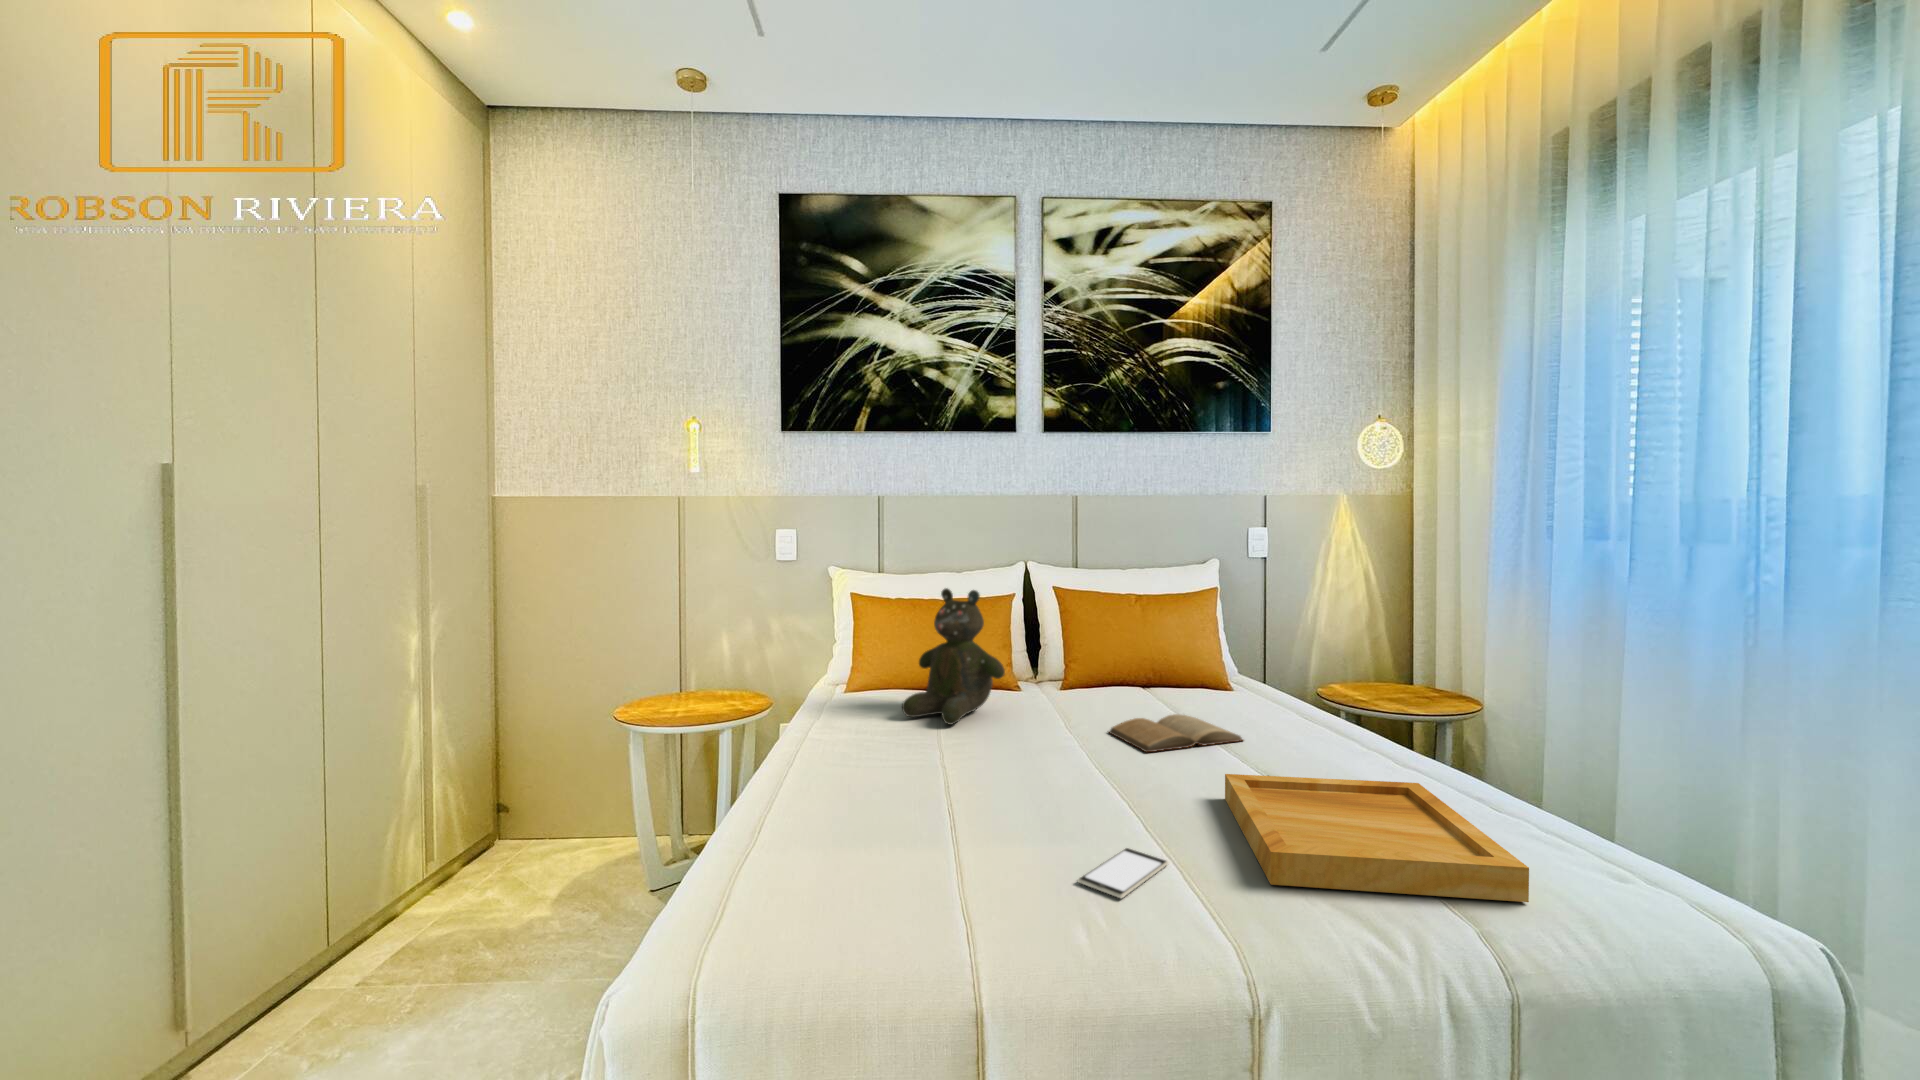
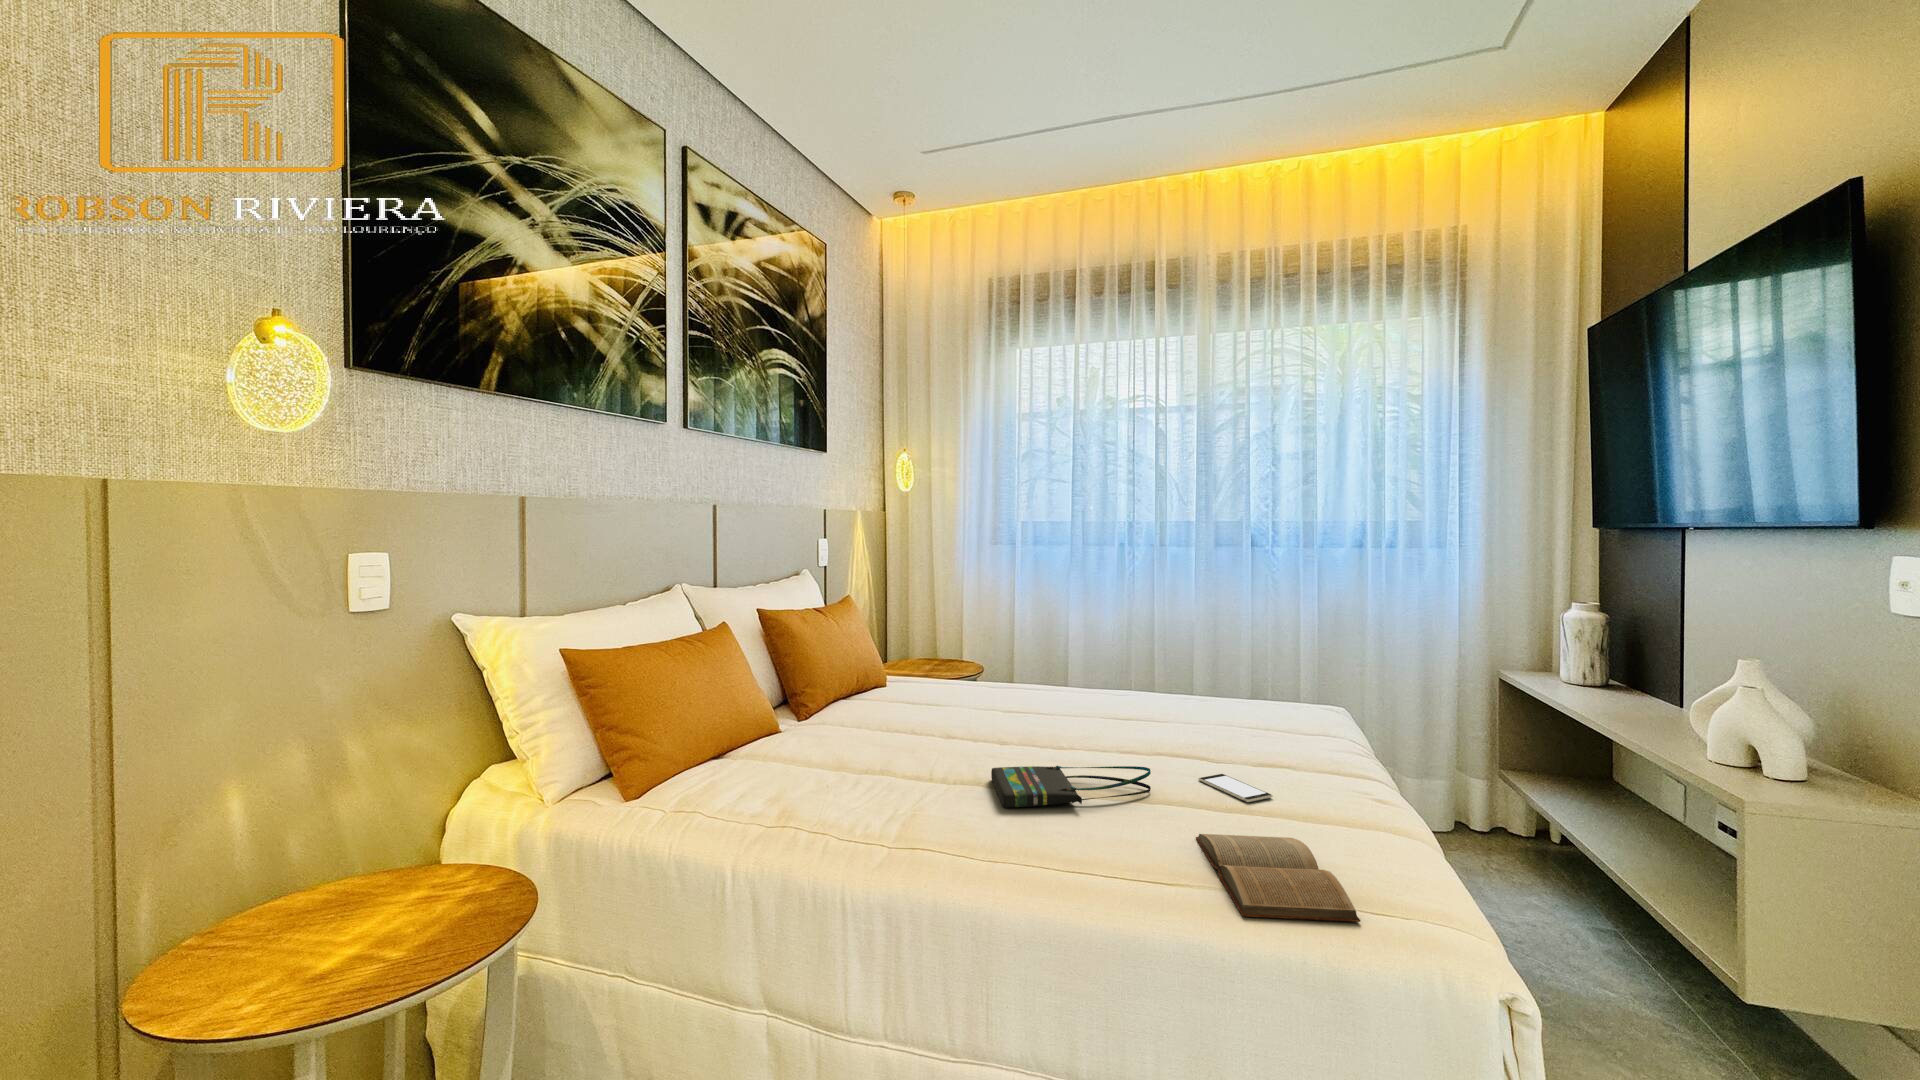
teddy bear: present [902,588,1005,725] -> none [753,616,872,781]
book: present [1109,714,1243,752] -> present [1196,834,1361,922]
tote bag: none [921,752,1054,826] -> present [991,766,1151,808]
tray: present [1225,774,1529,902] -> none [1120,696,1277,762]

